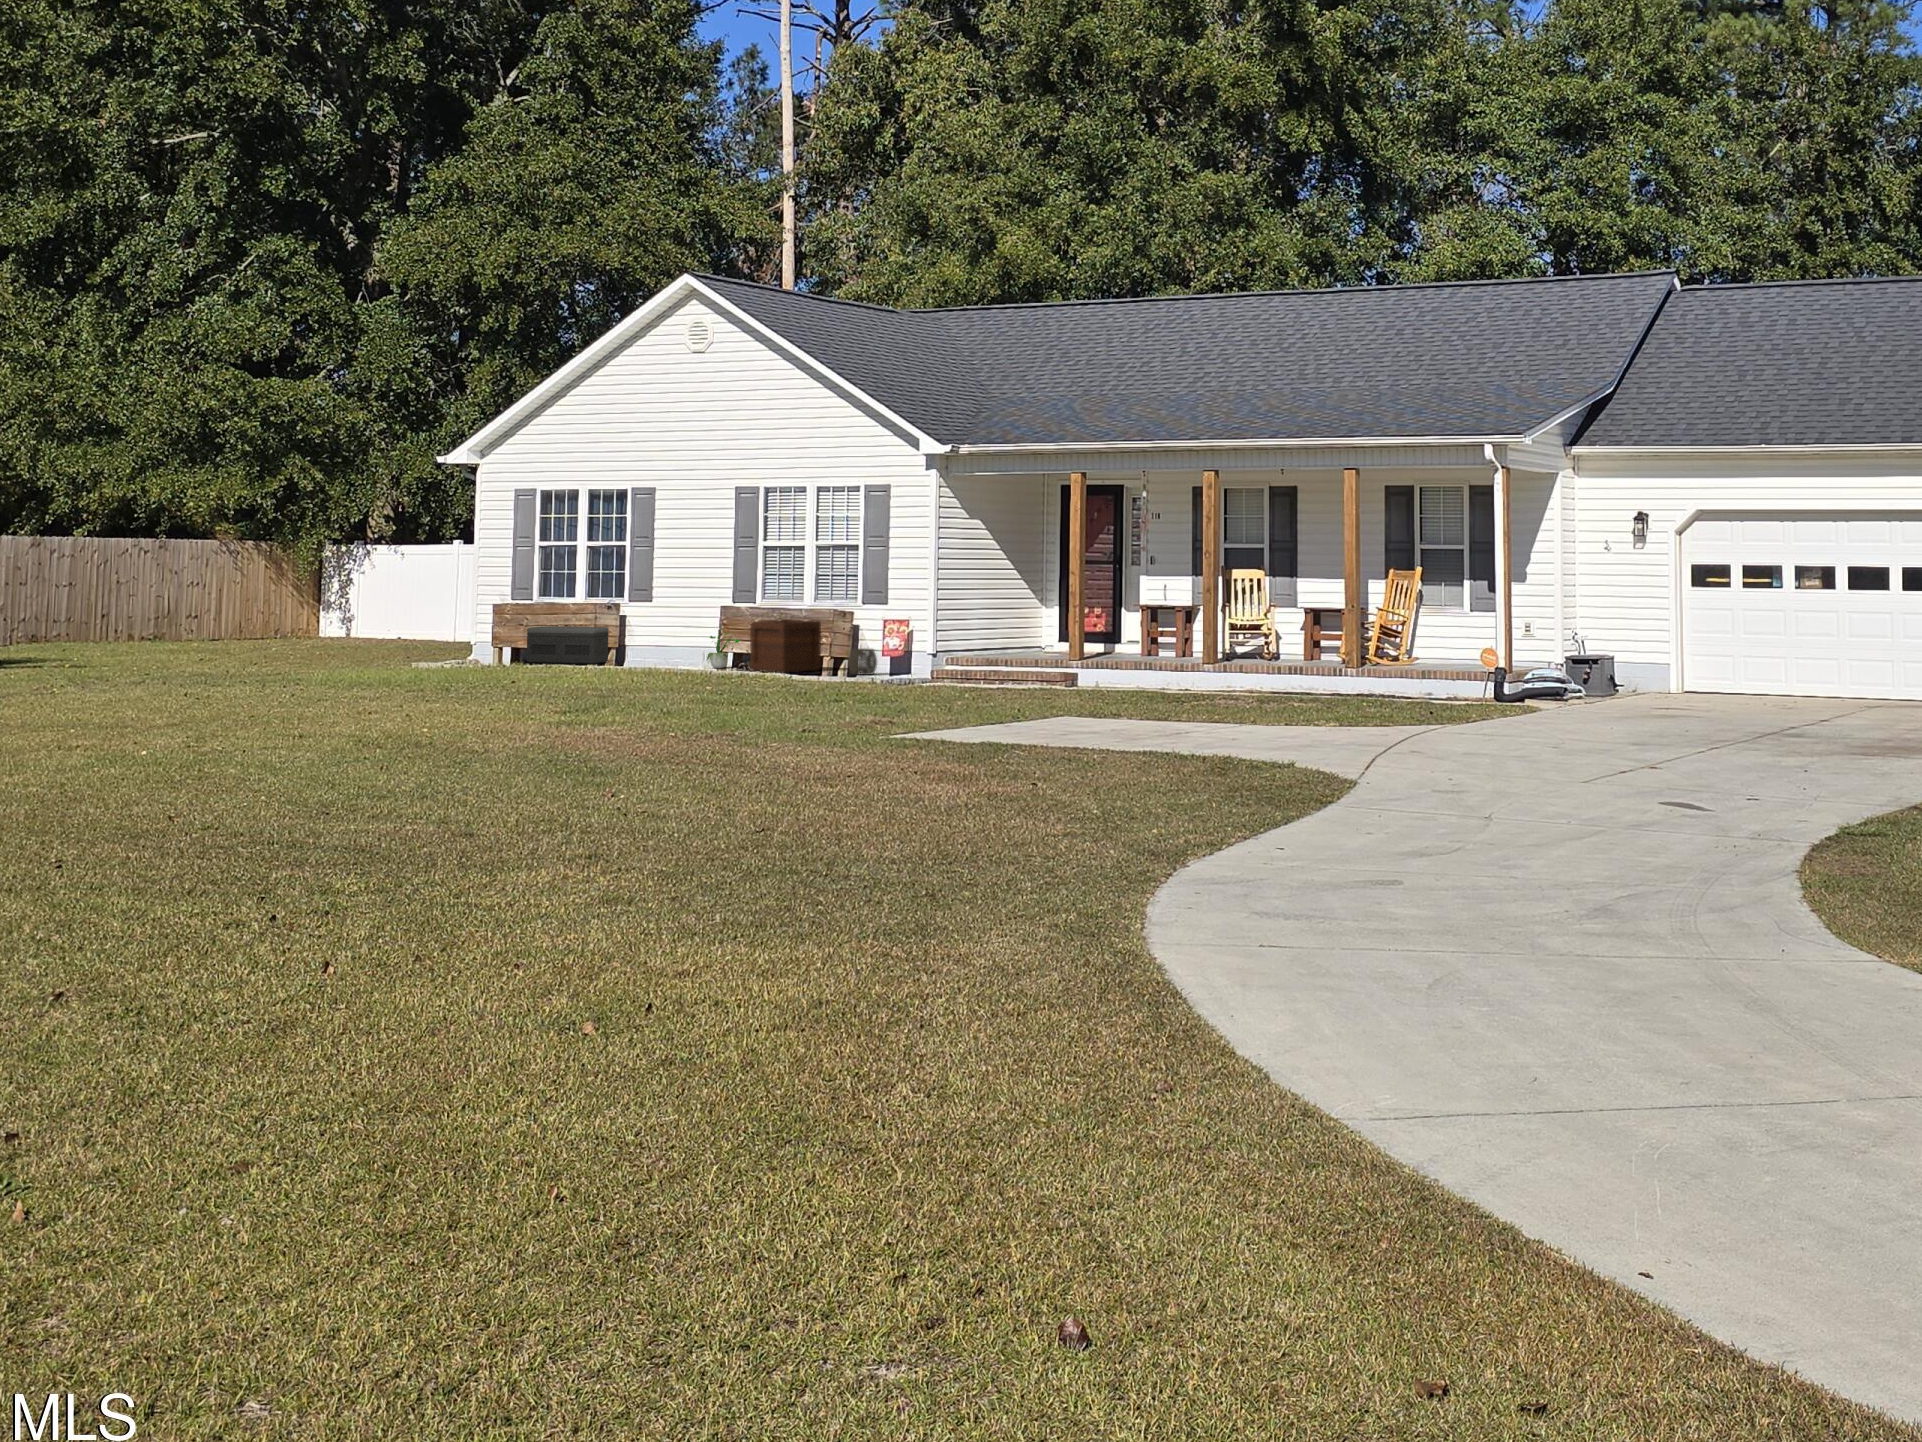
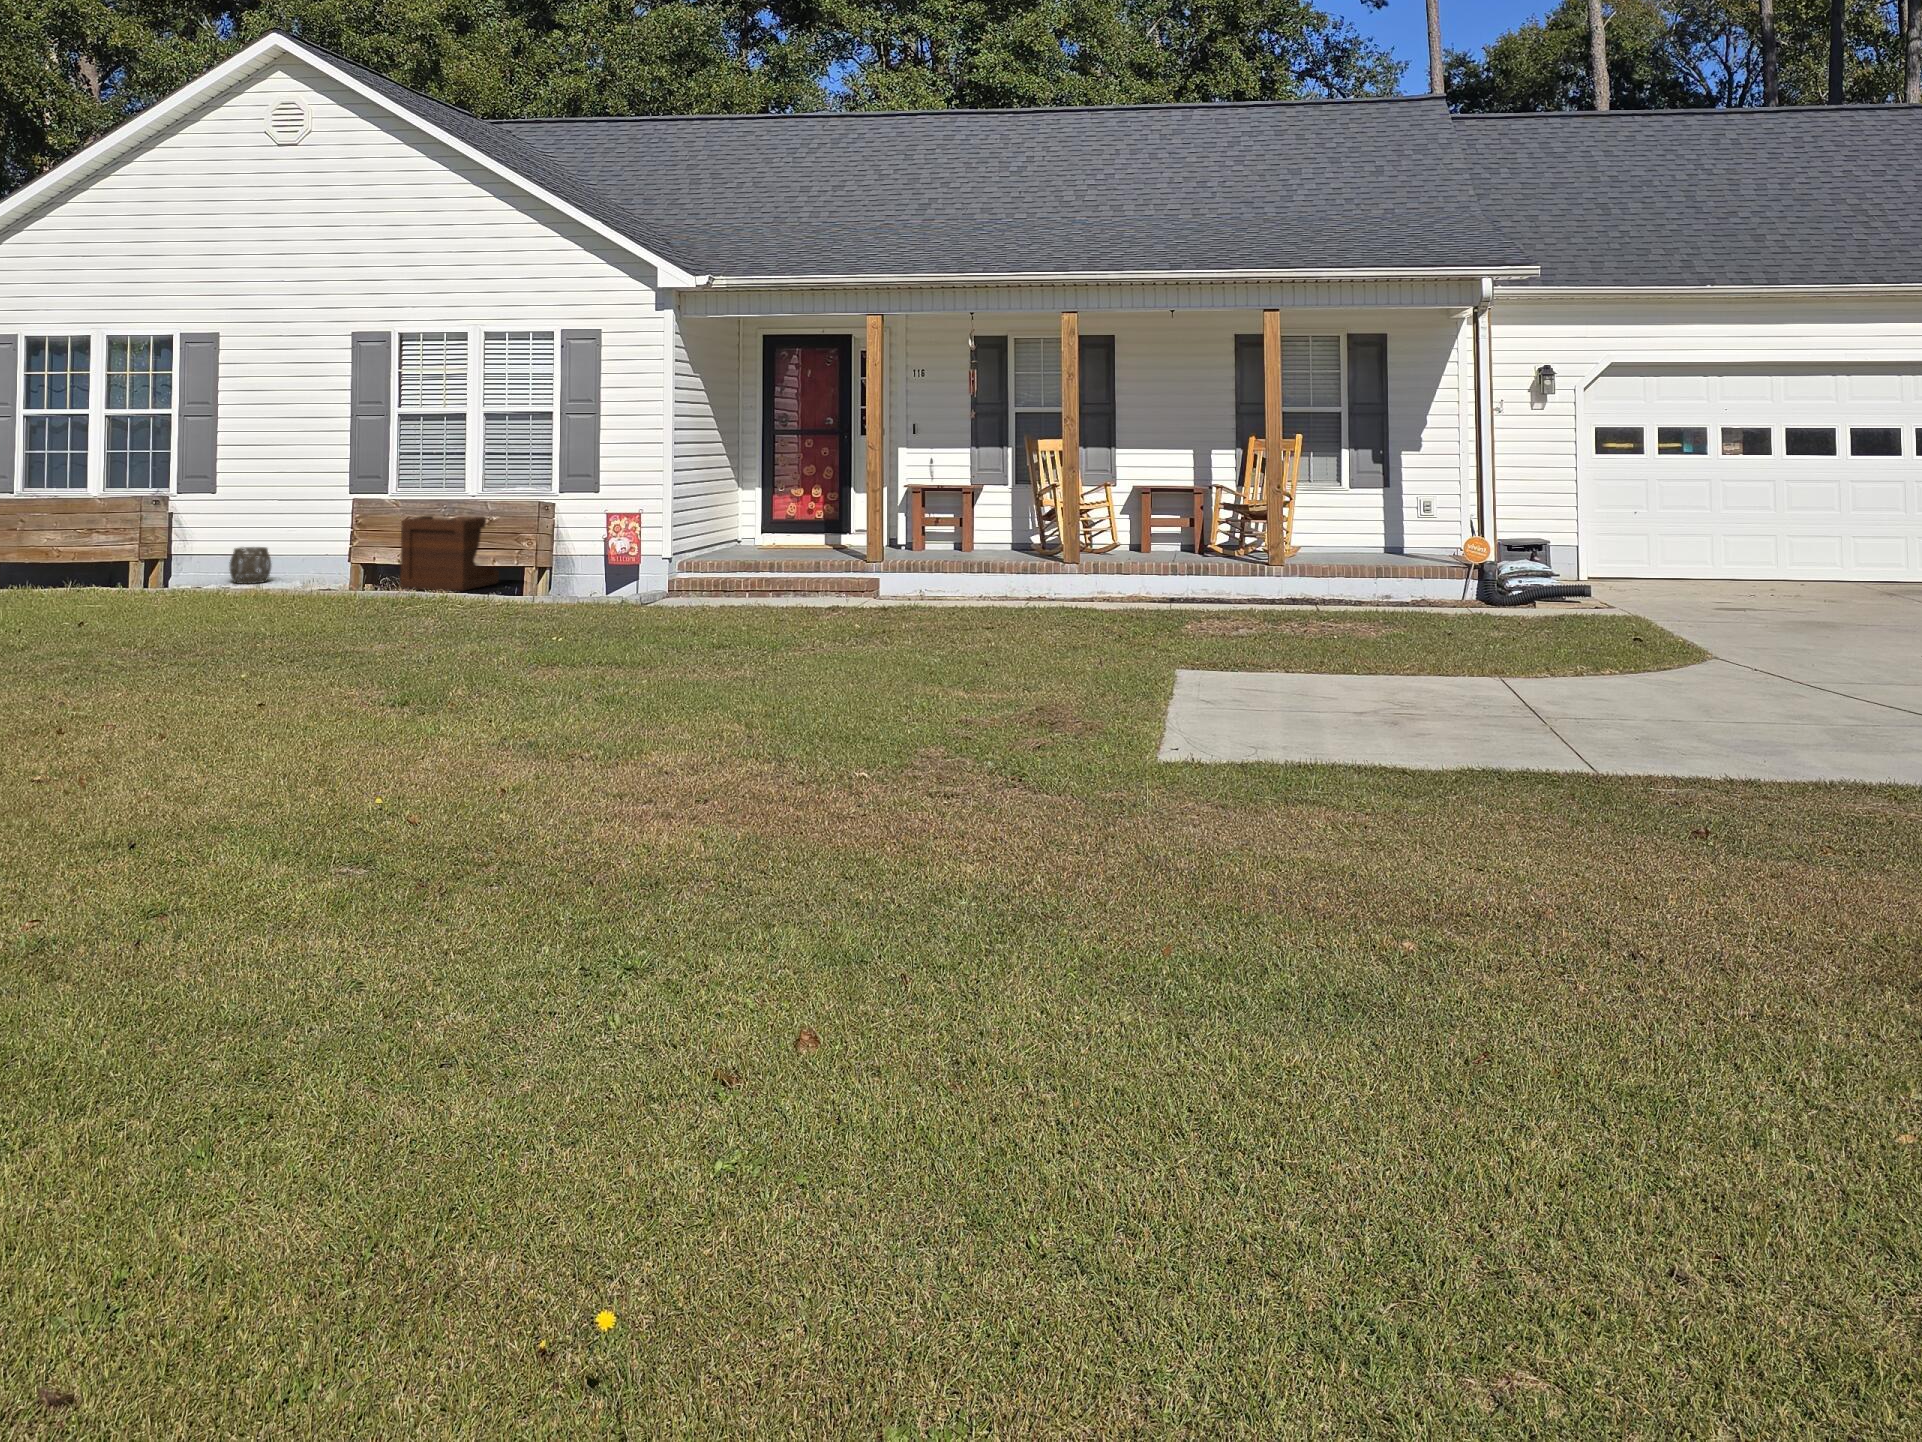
potted plant: present [707,625,740,668] -> none [322,516,377,586]
storage bench: present [527,626,609,664] -> none [16,531,145,588]
woven basket: present [848,648,877,675] -> present [230,547,271,584]

